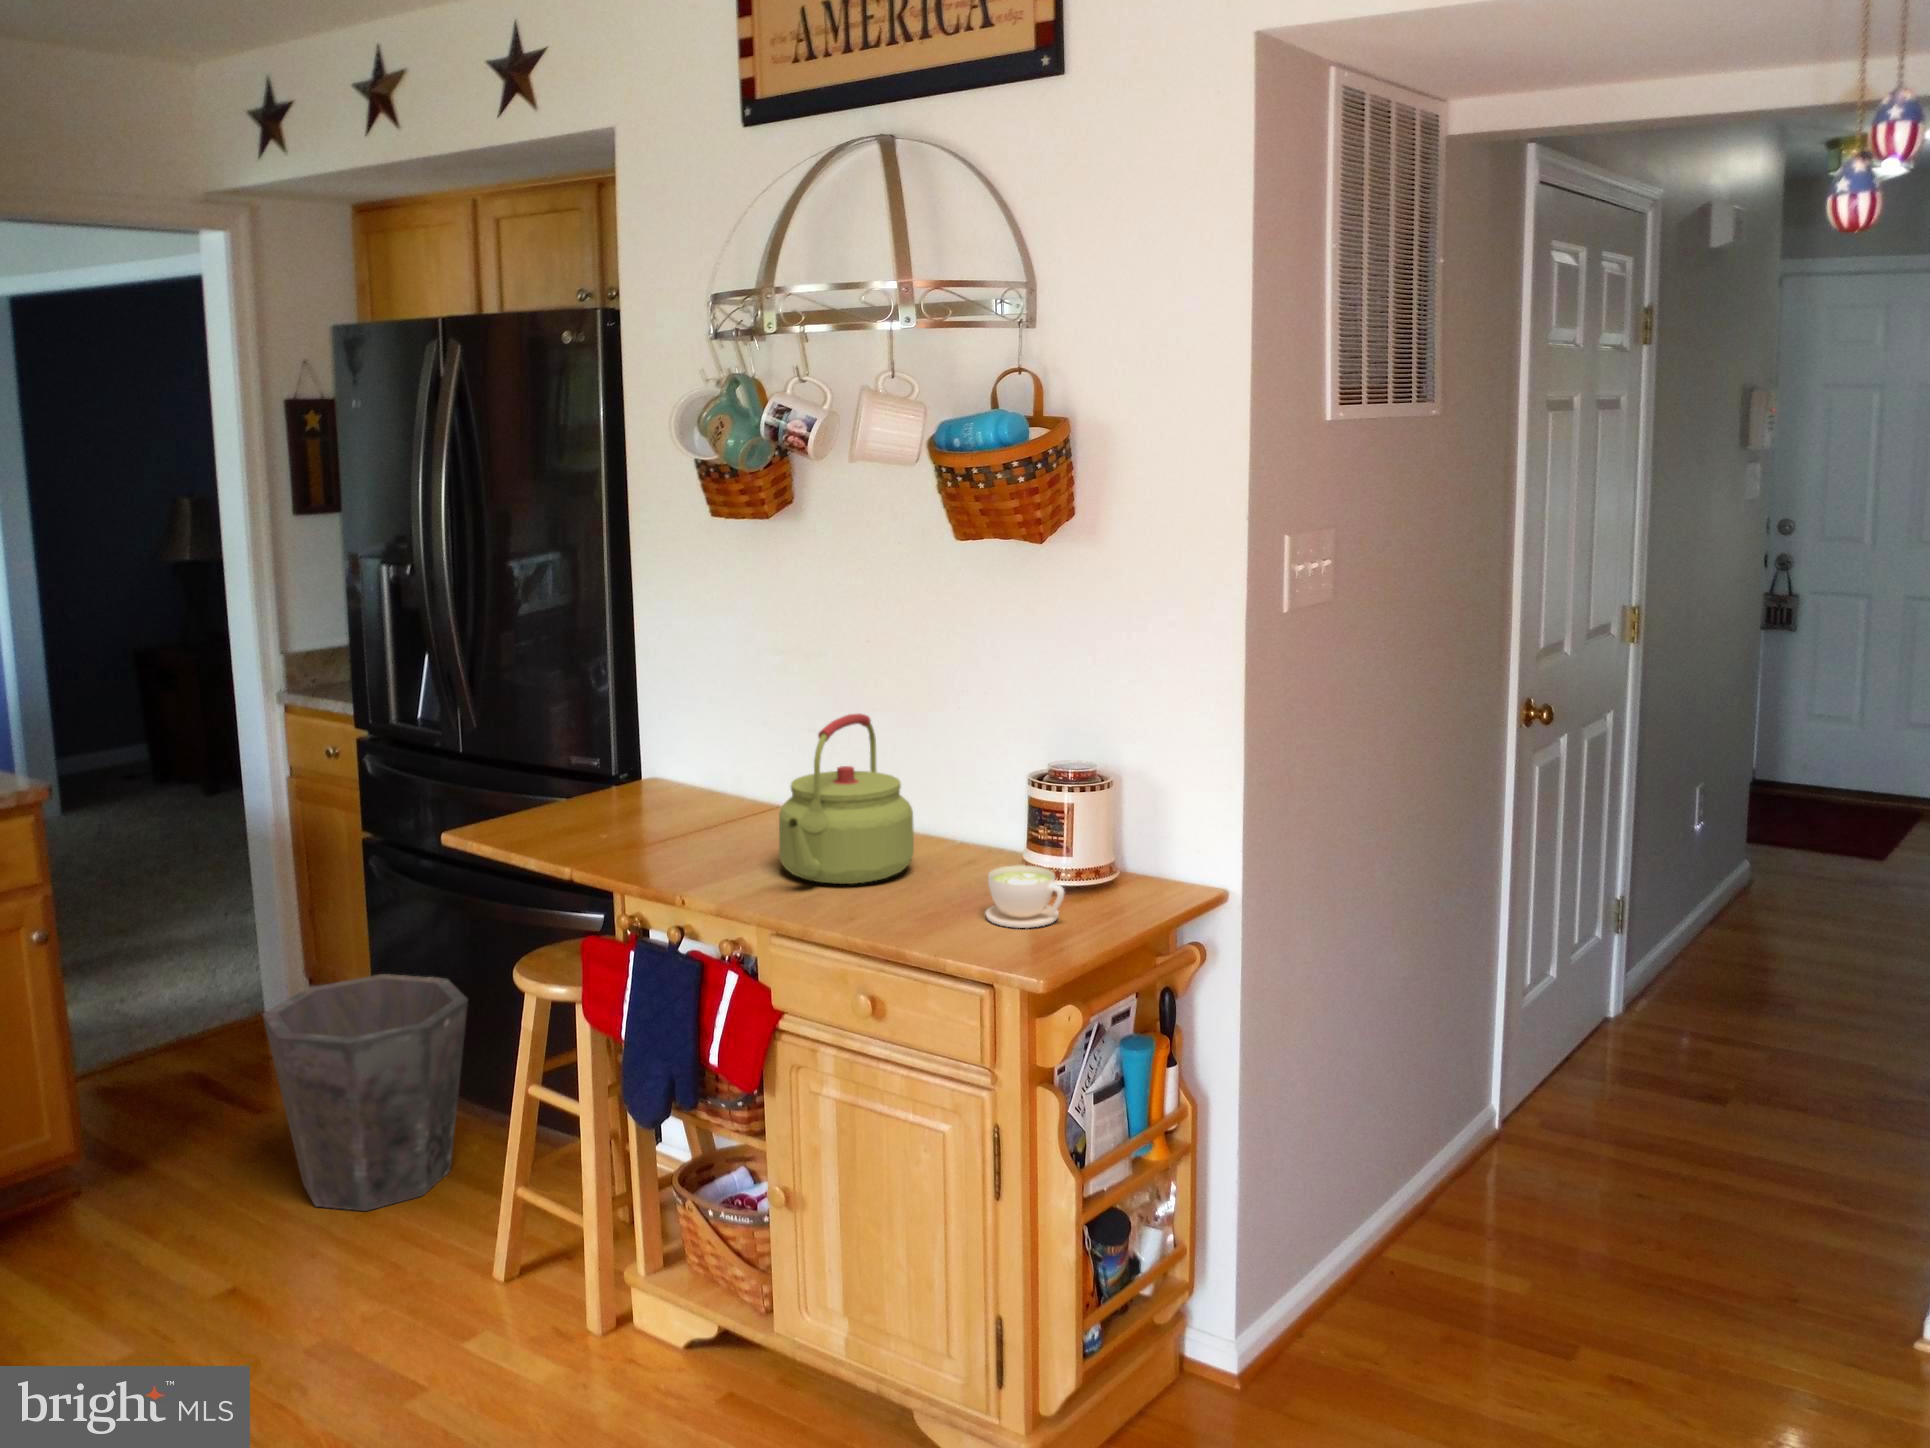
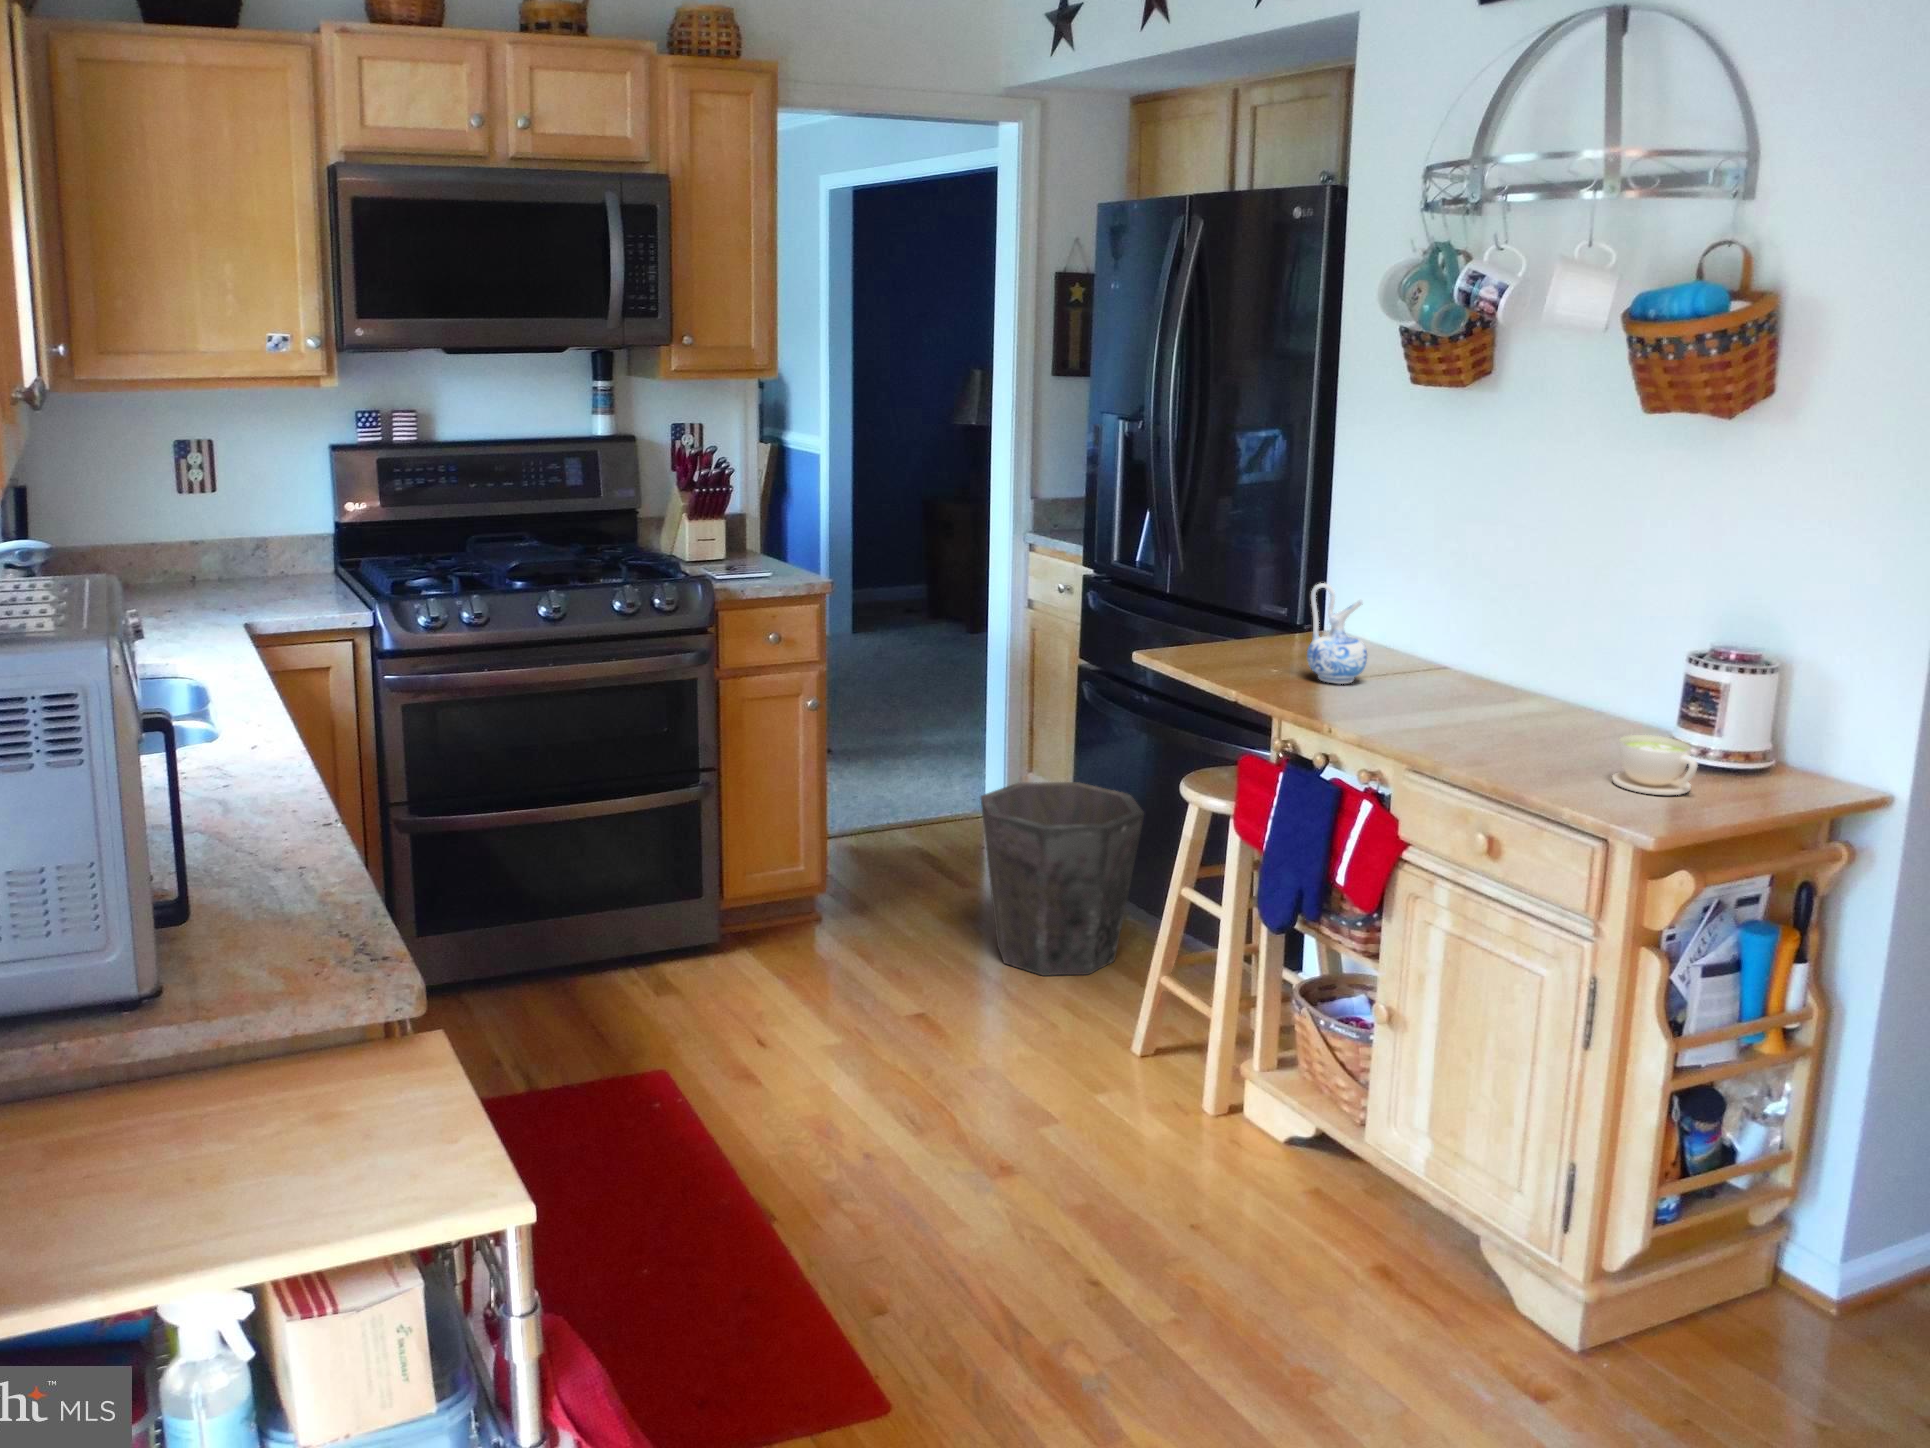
kettle: present [779,713,914,884] -> none [1421,576,1560,737]
ceramic pitcher: none [643,736,710,842] -> present [1307,583,1367,684]

